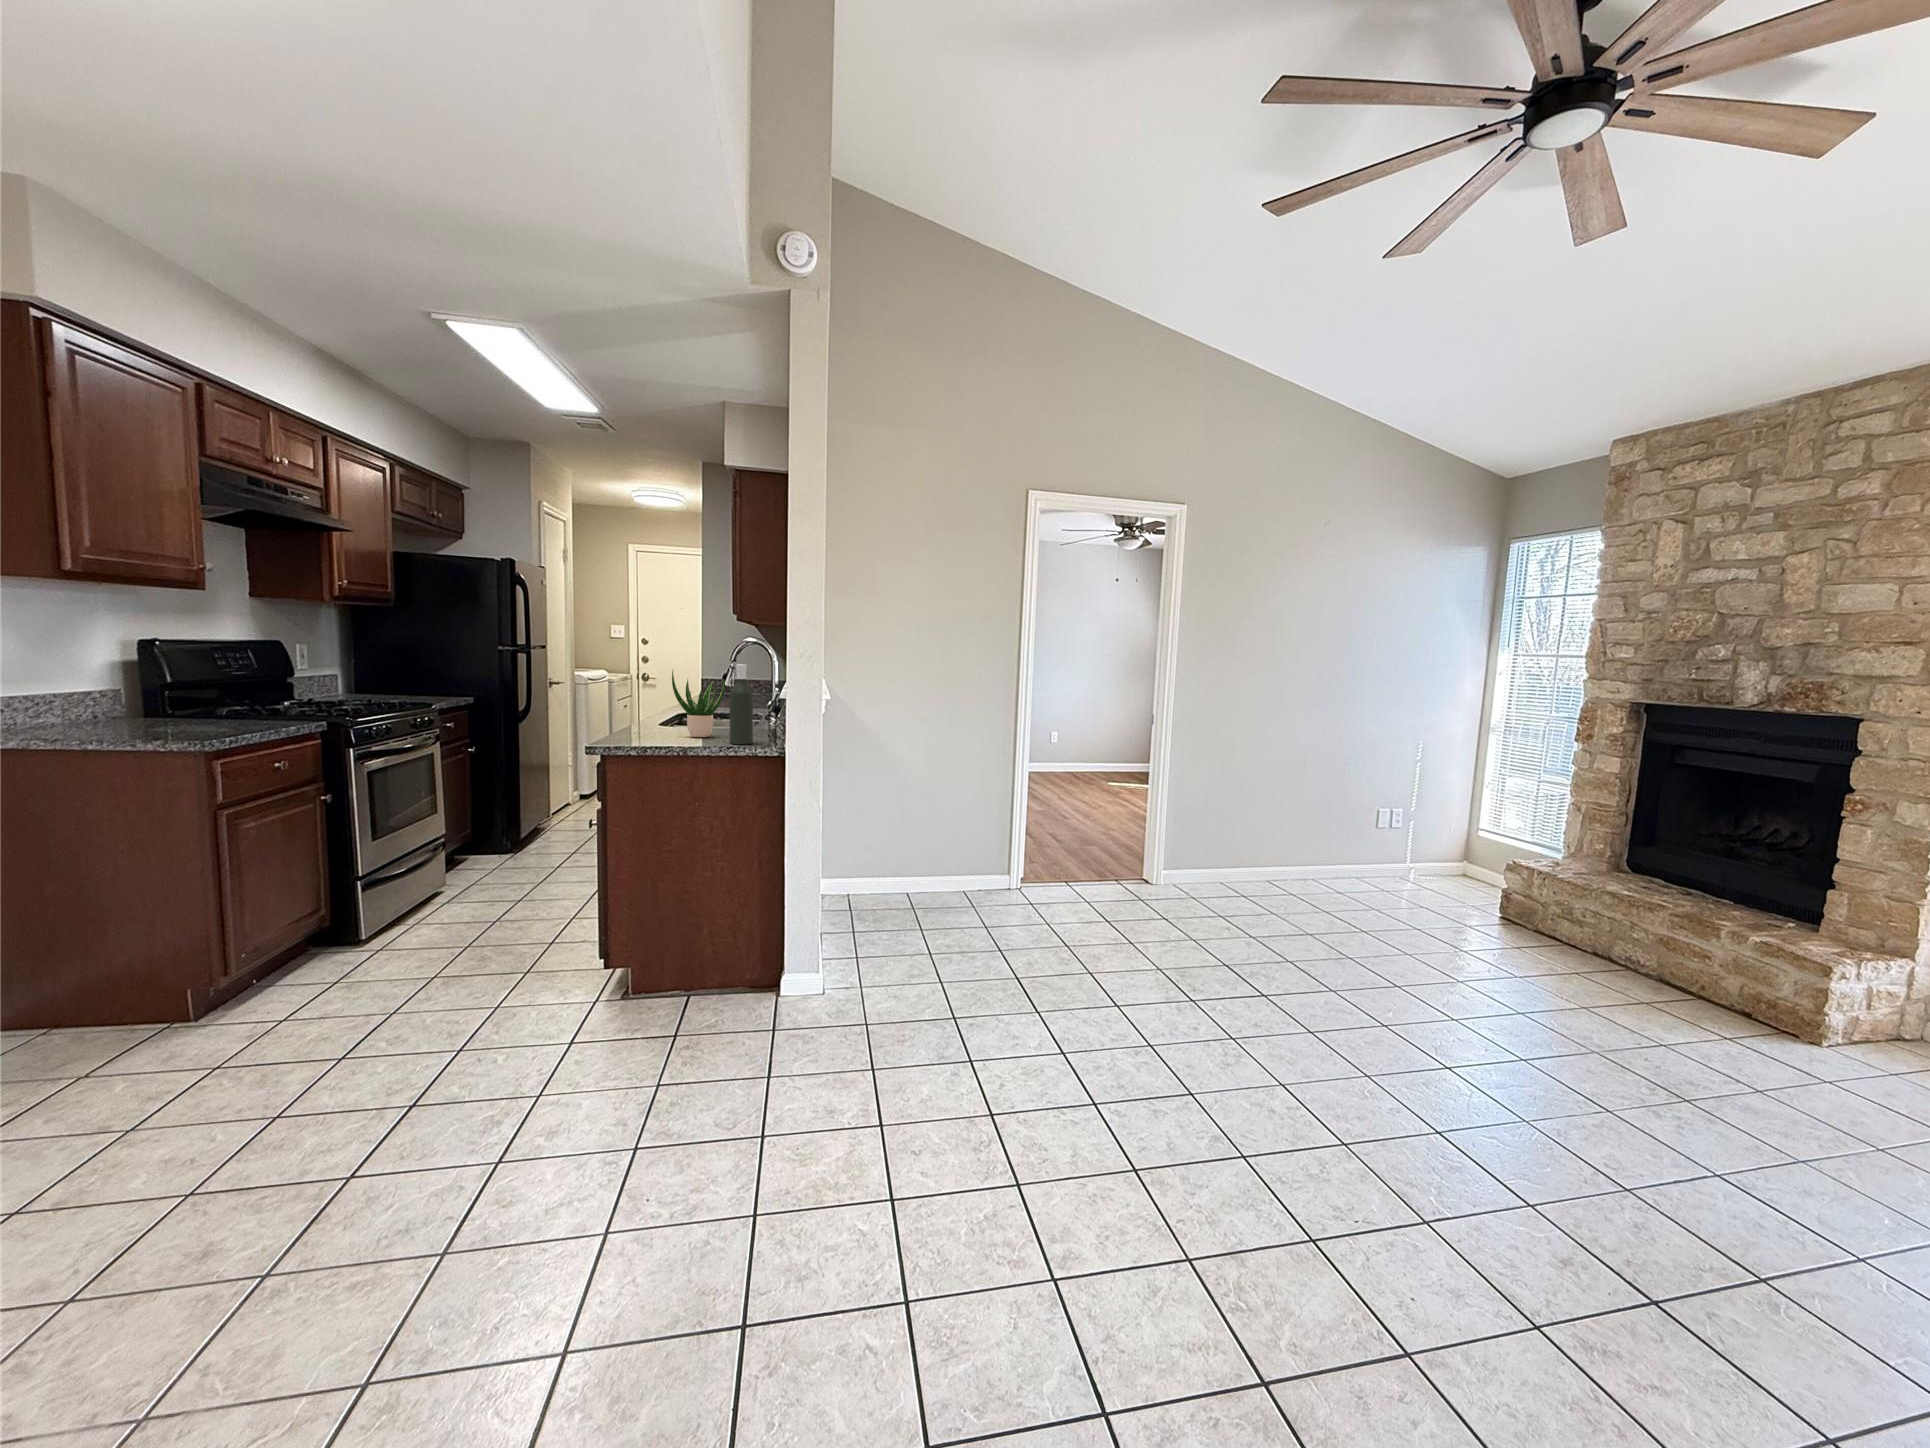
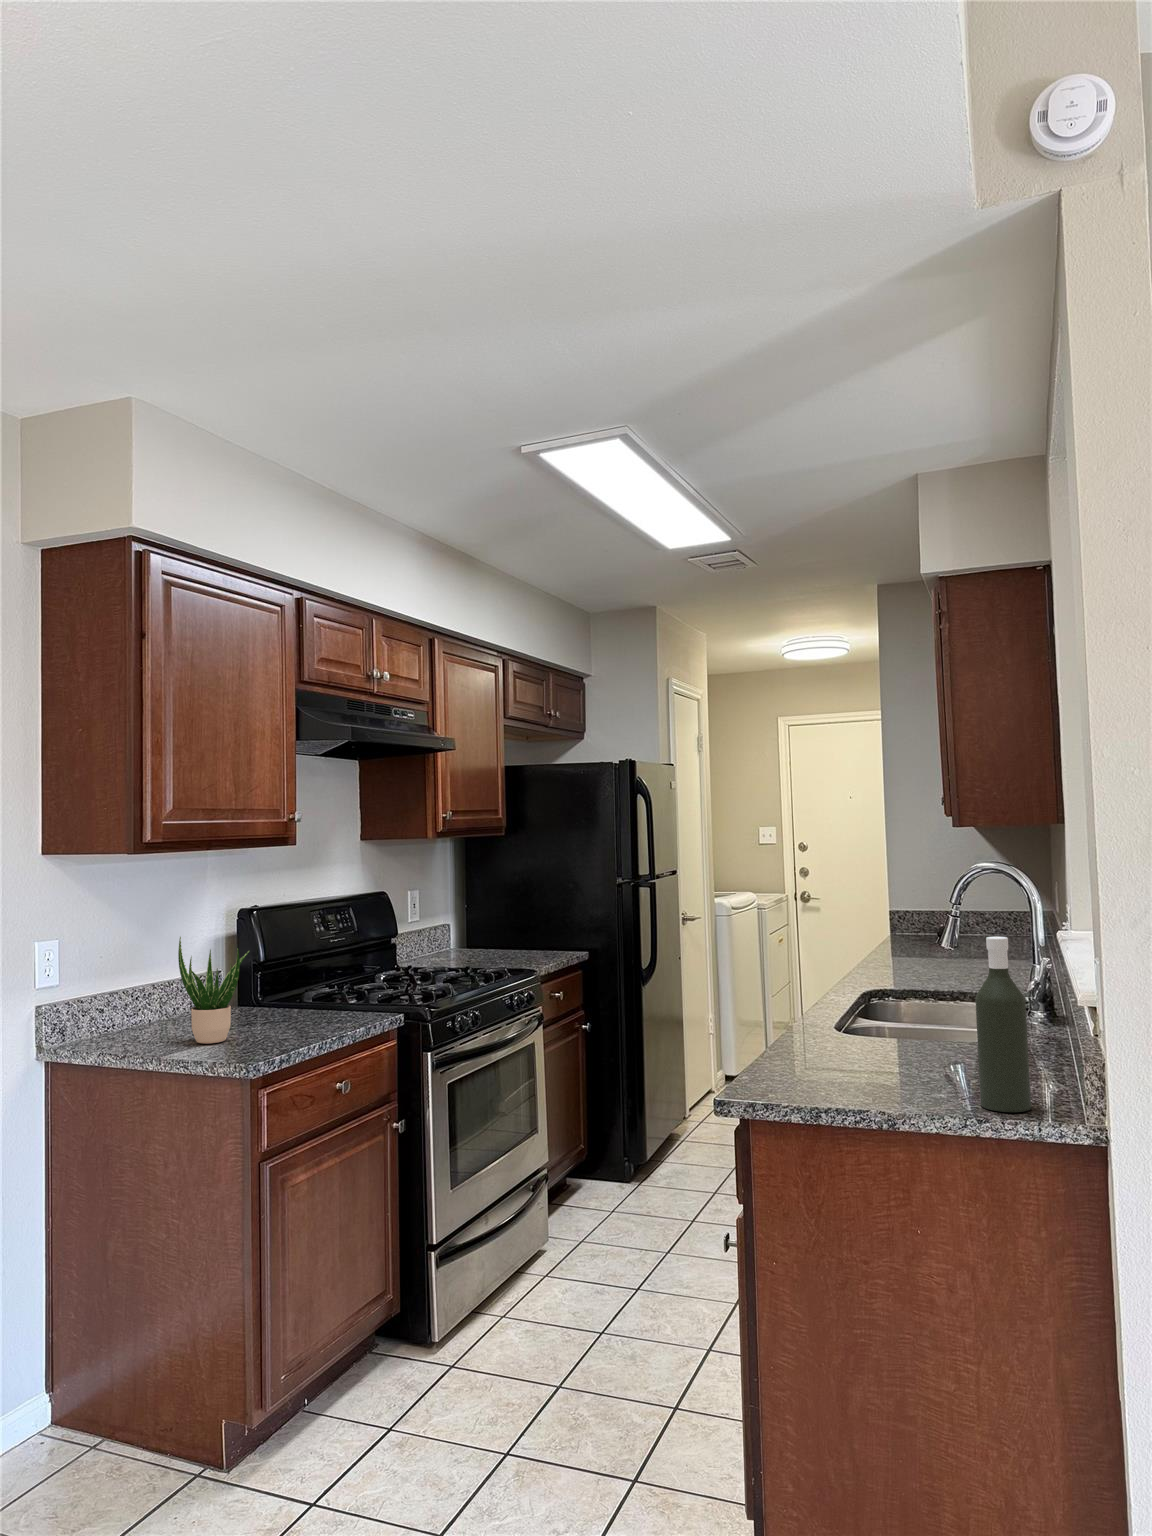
potted plant: present [672,671,725,737] -> present [178,937,250,1044]

